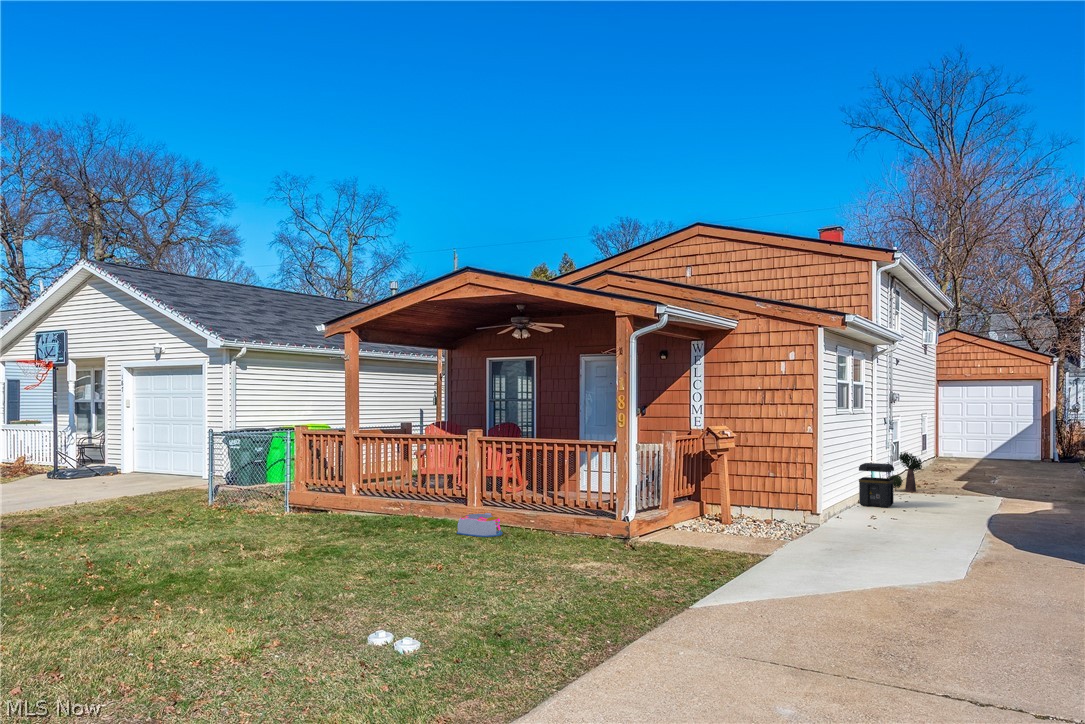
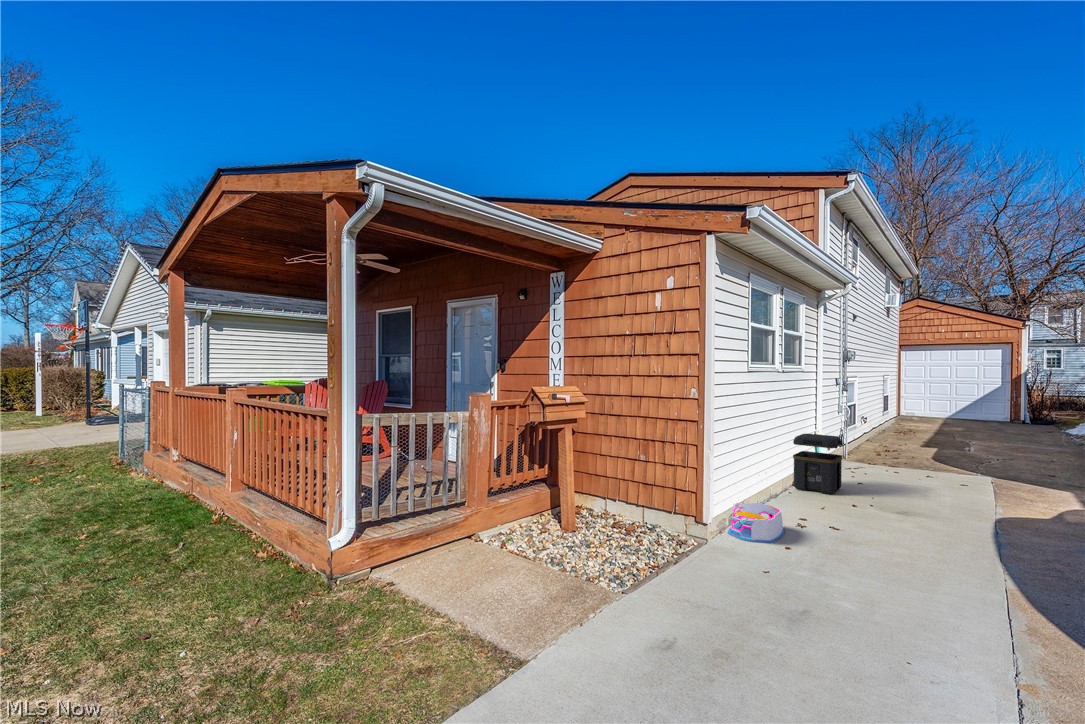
potted plant: present [890,452,922,492] -> none [840,417,884,463]
storage bin: present [457,513,503,537] -> present [728,502,784,543]

